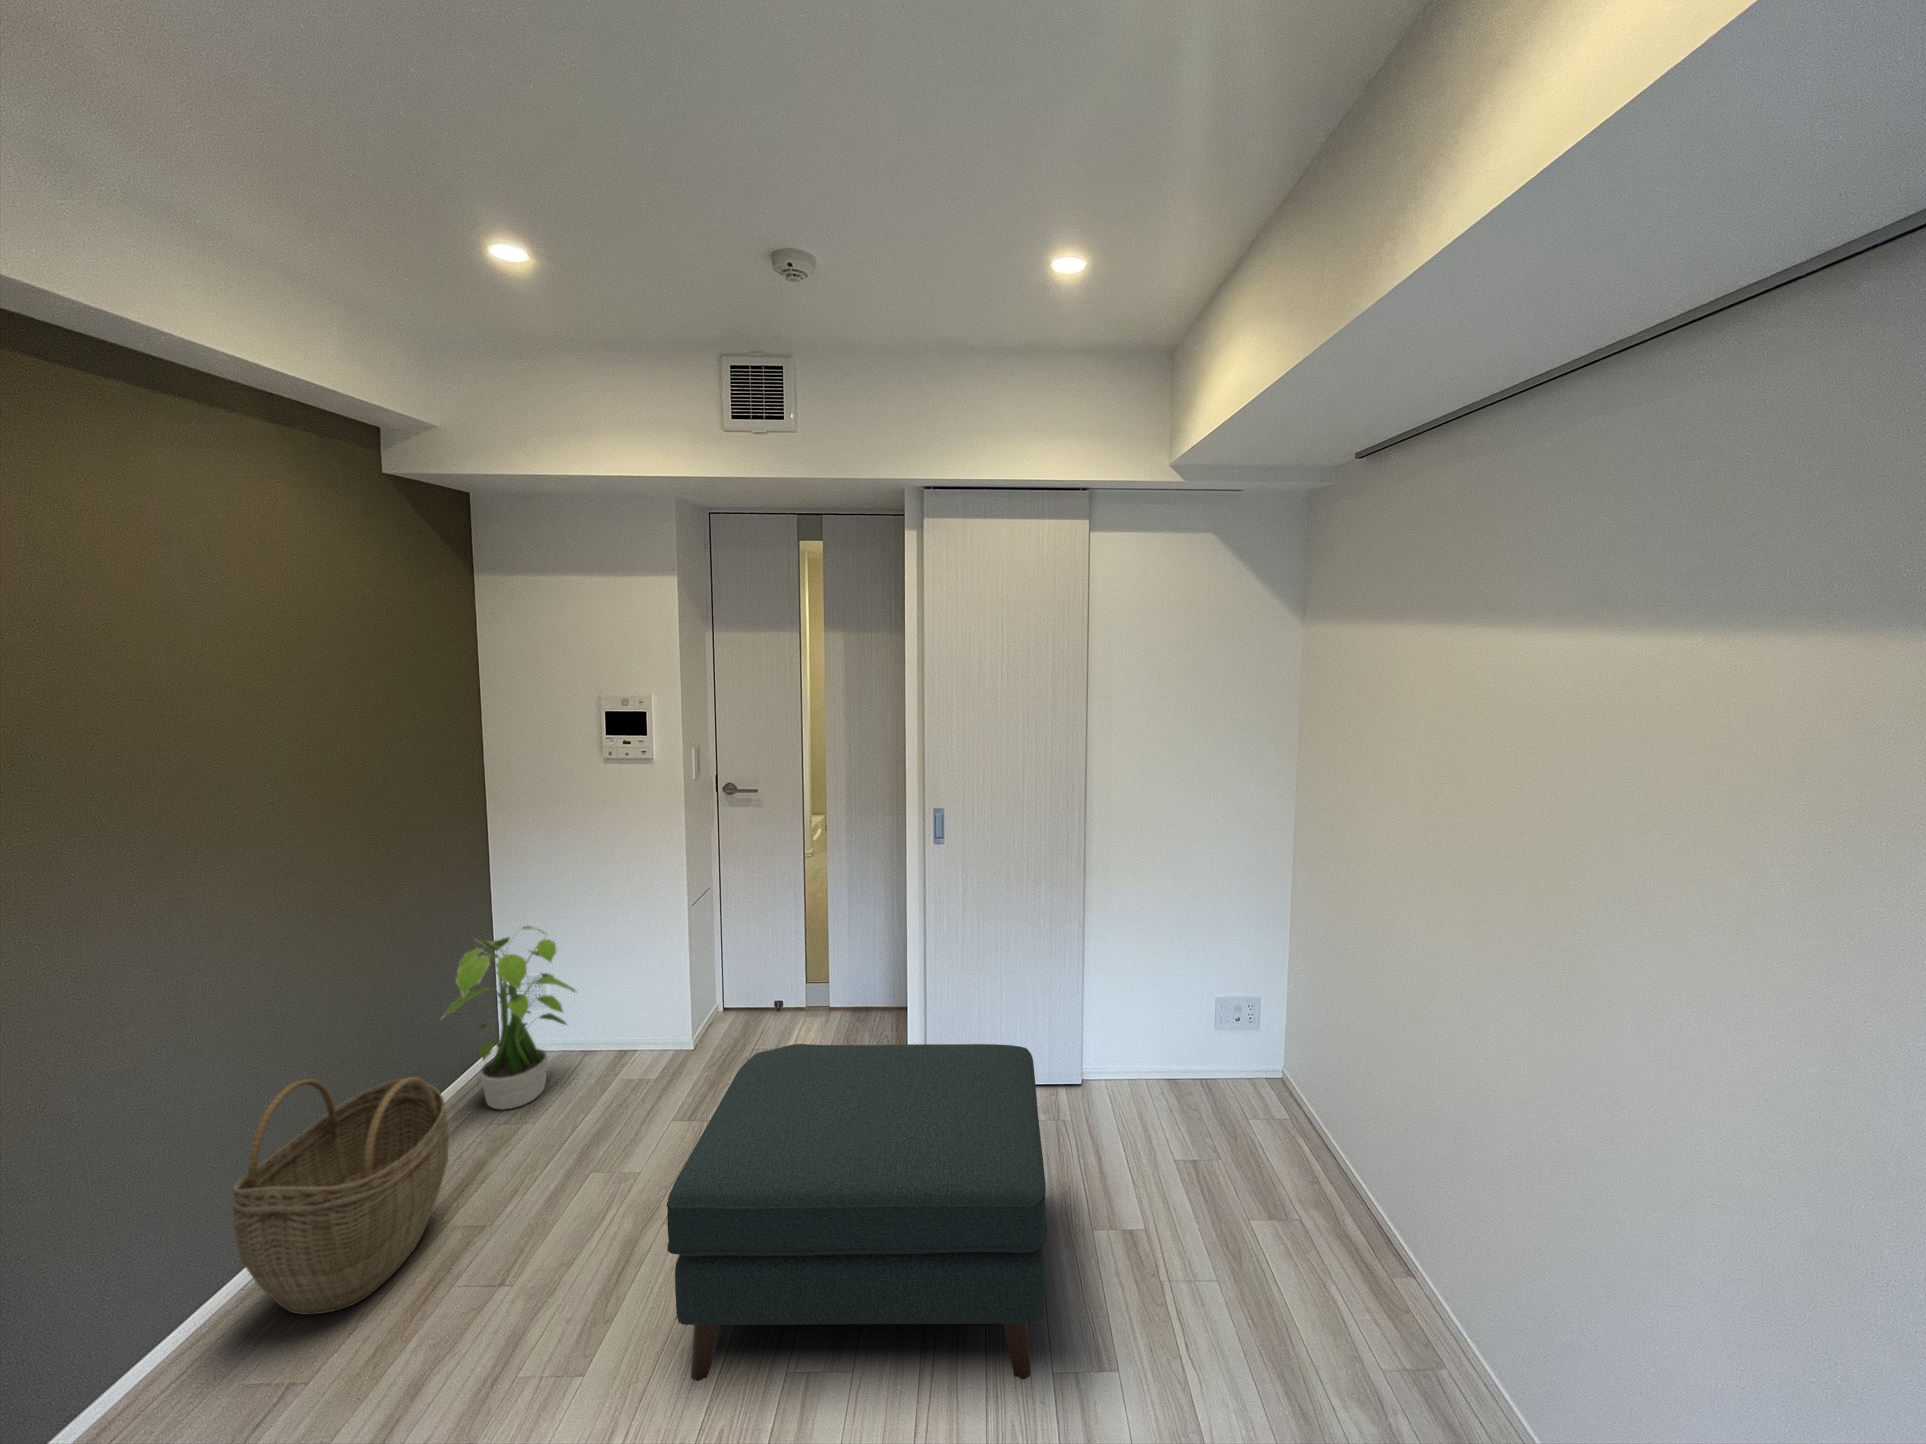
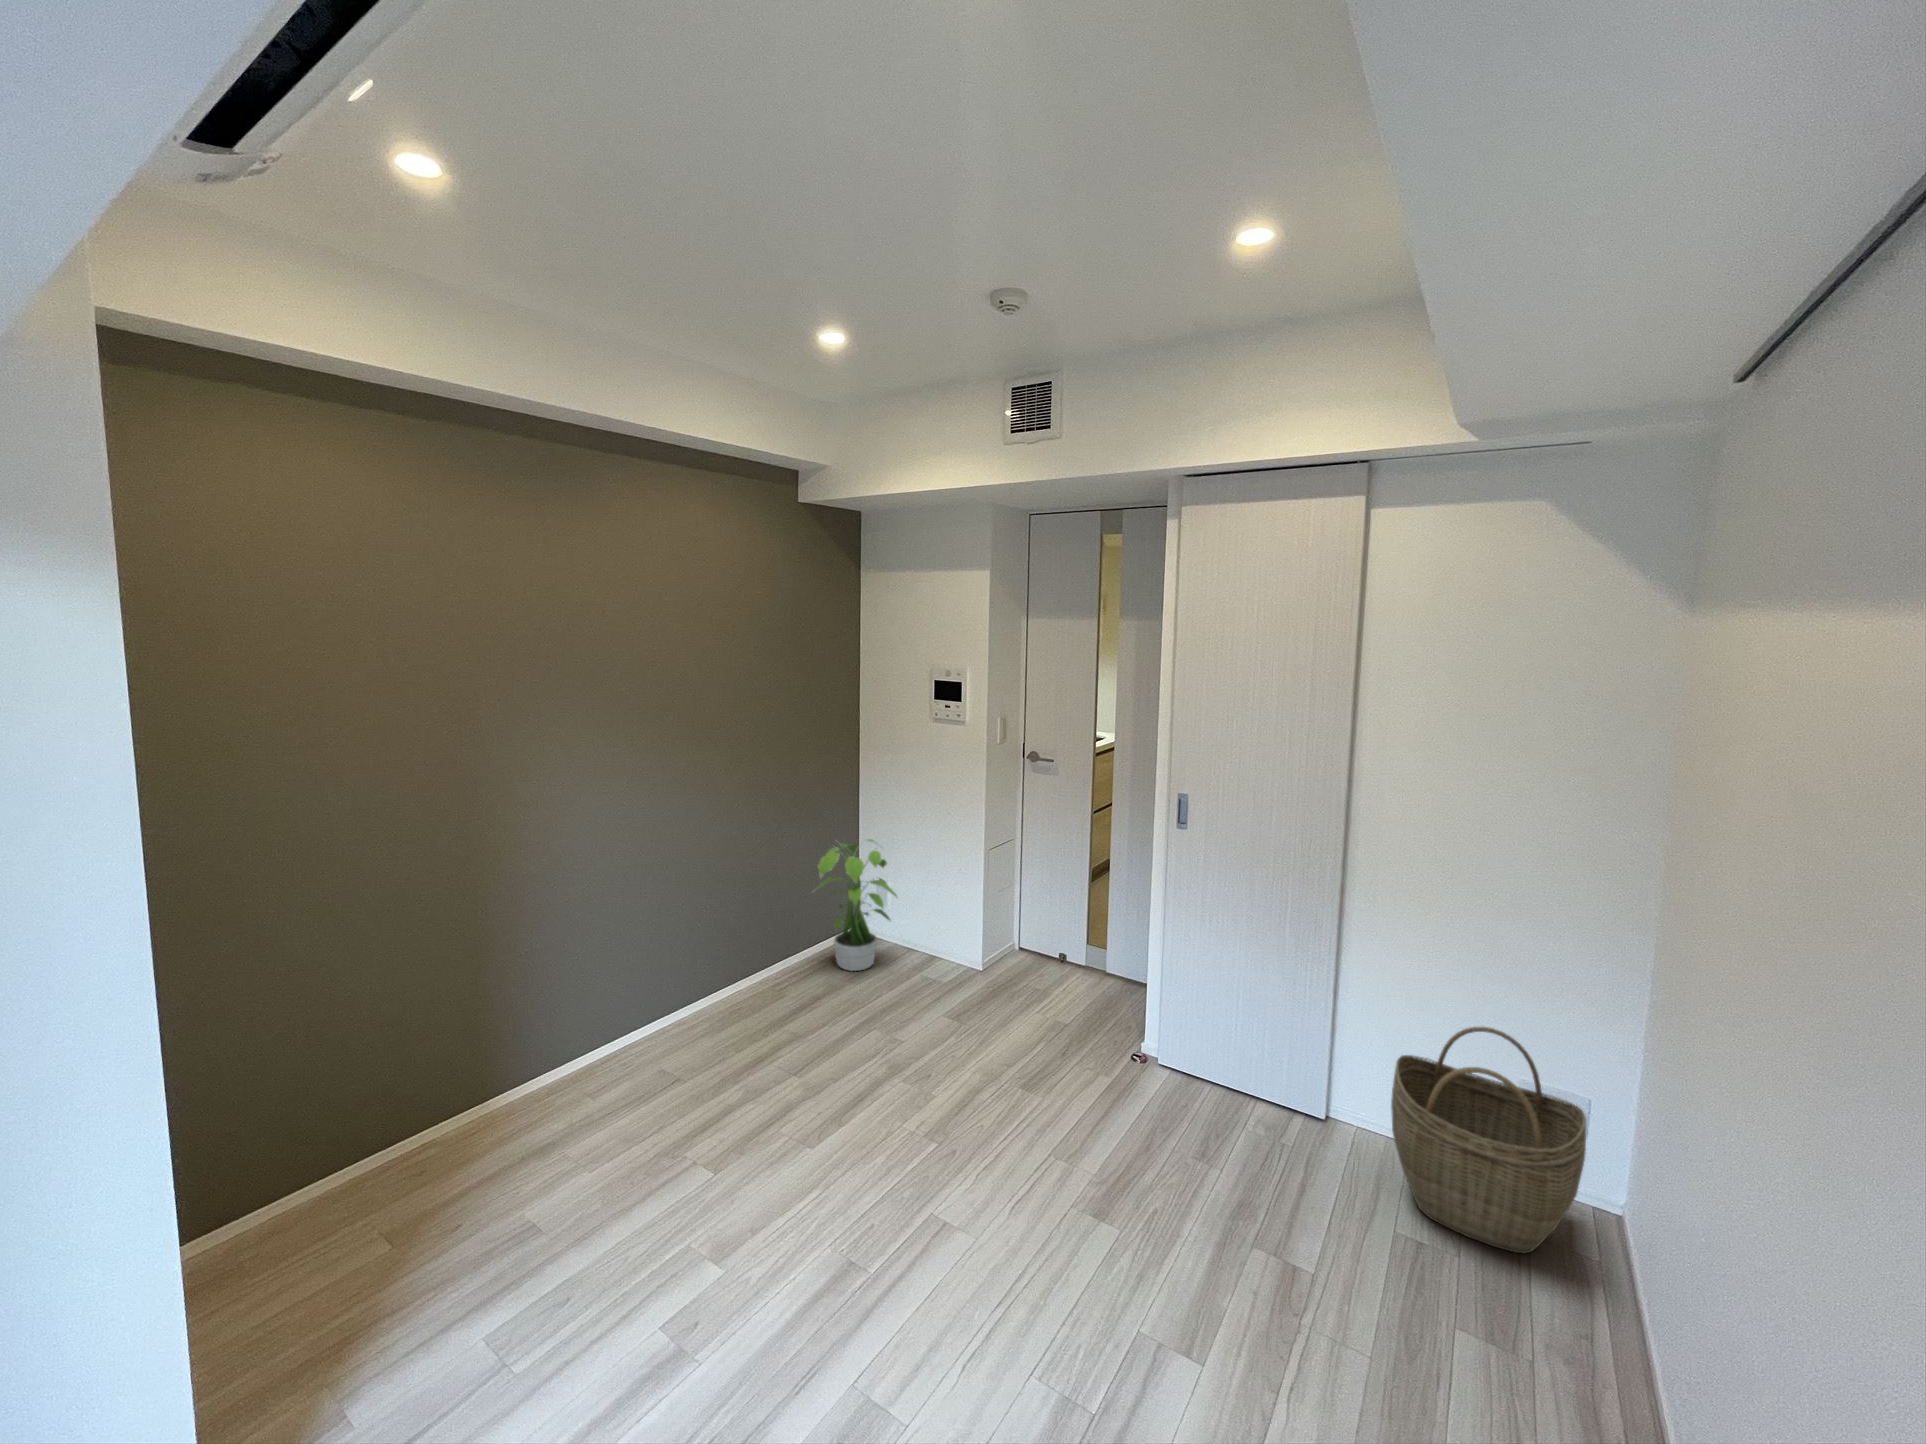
ottoman: present [667,1044,1046,1381] -> none [863,970,1212,1316]
woven basket: present [233,1077,449,1315] -> present [1391,1027,1586,1253]

